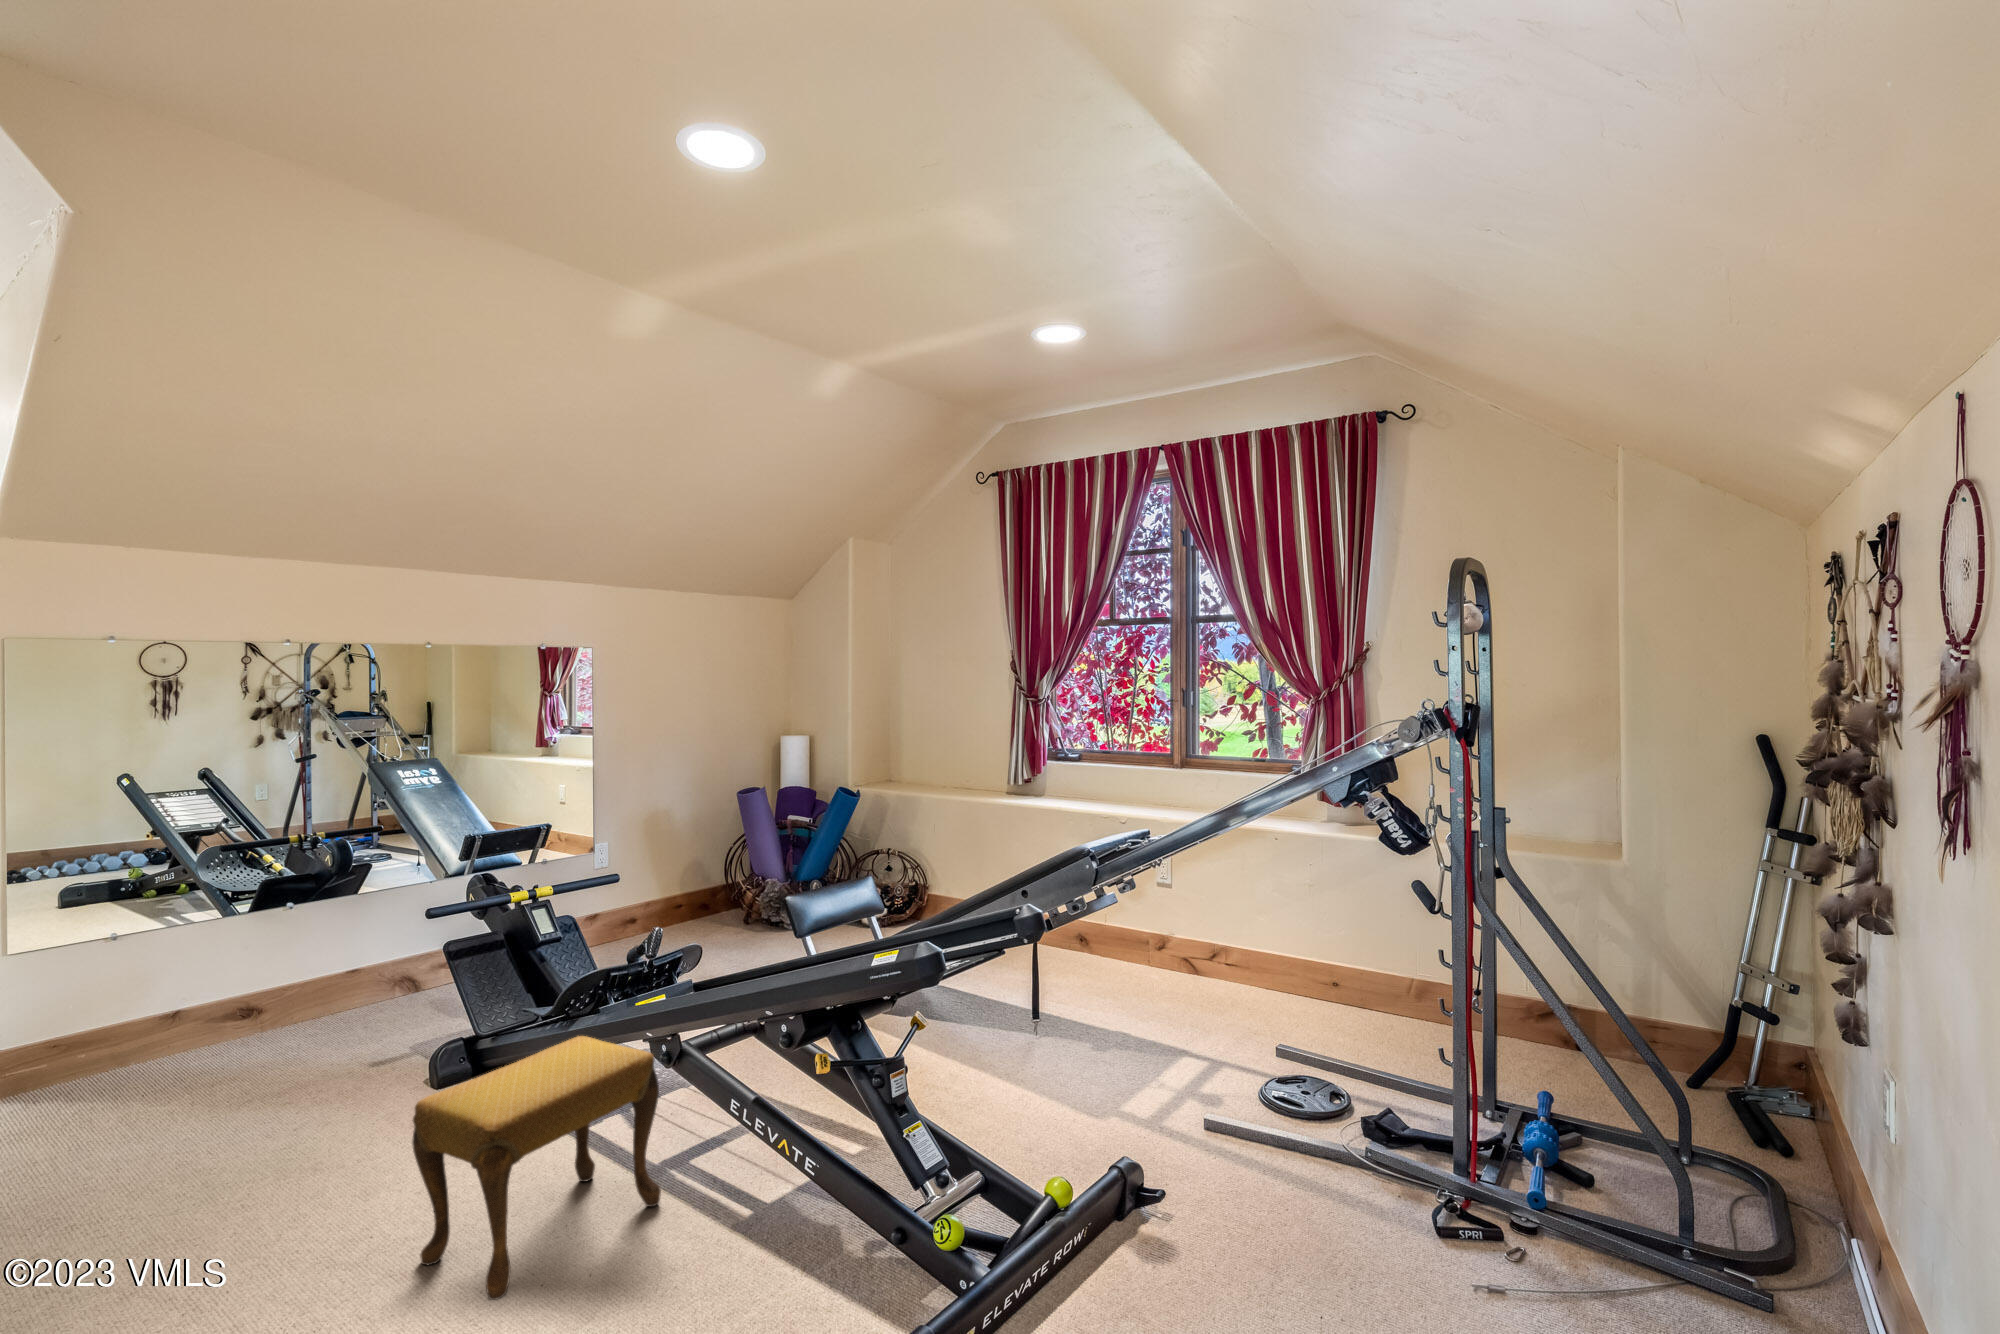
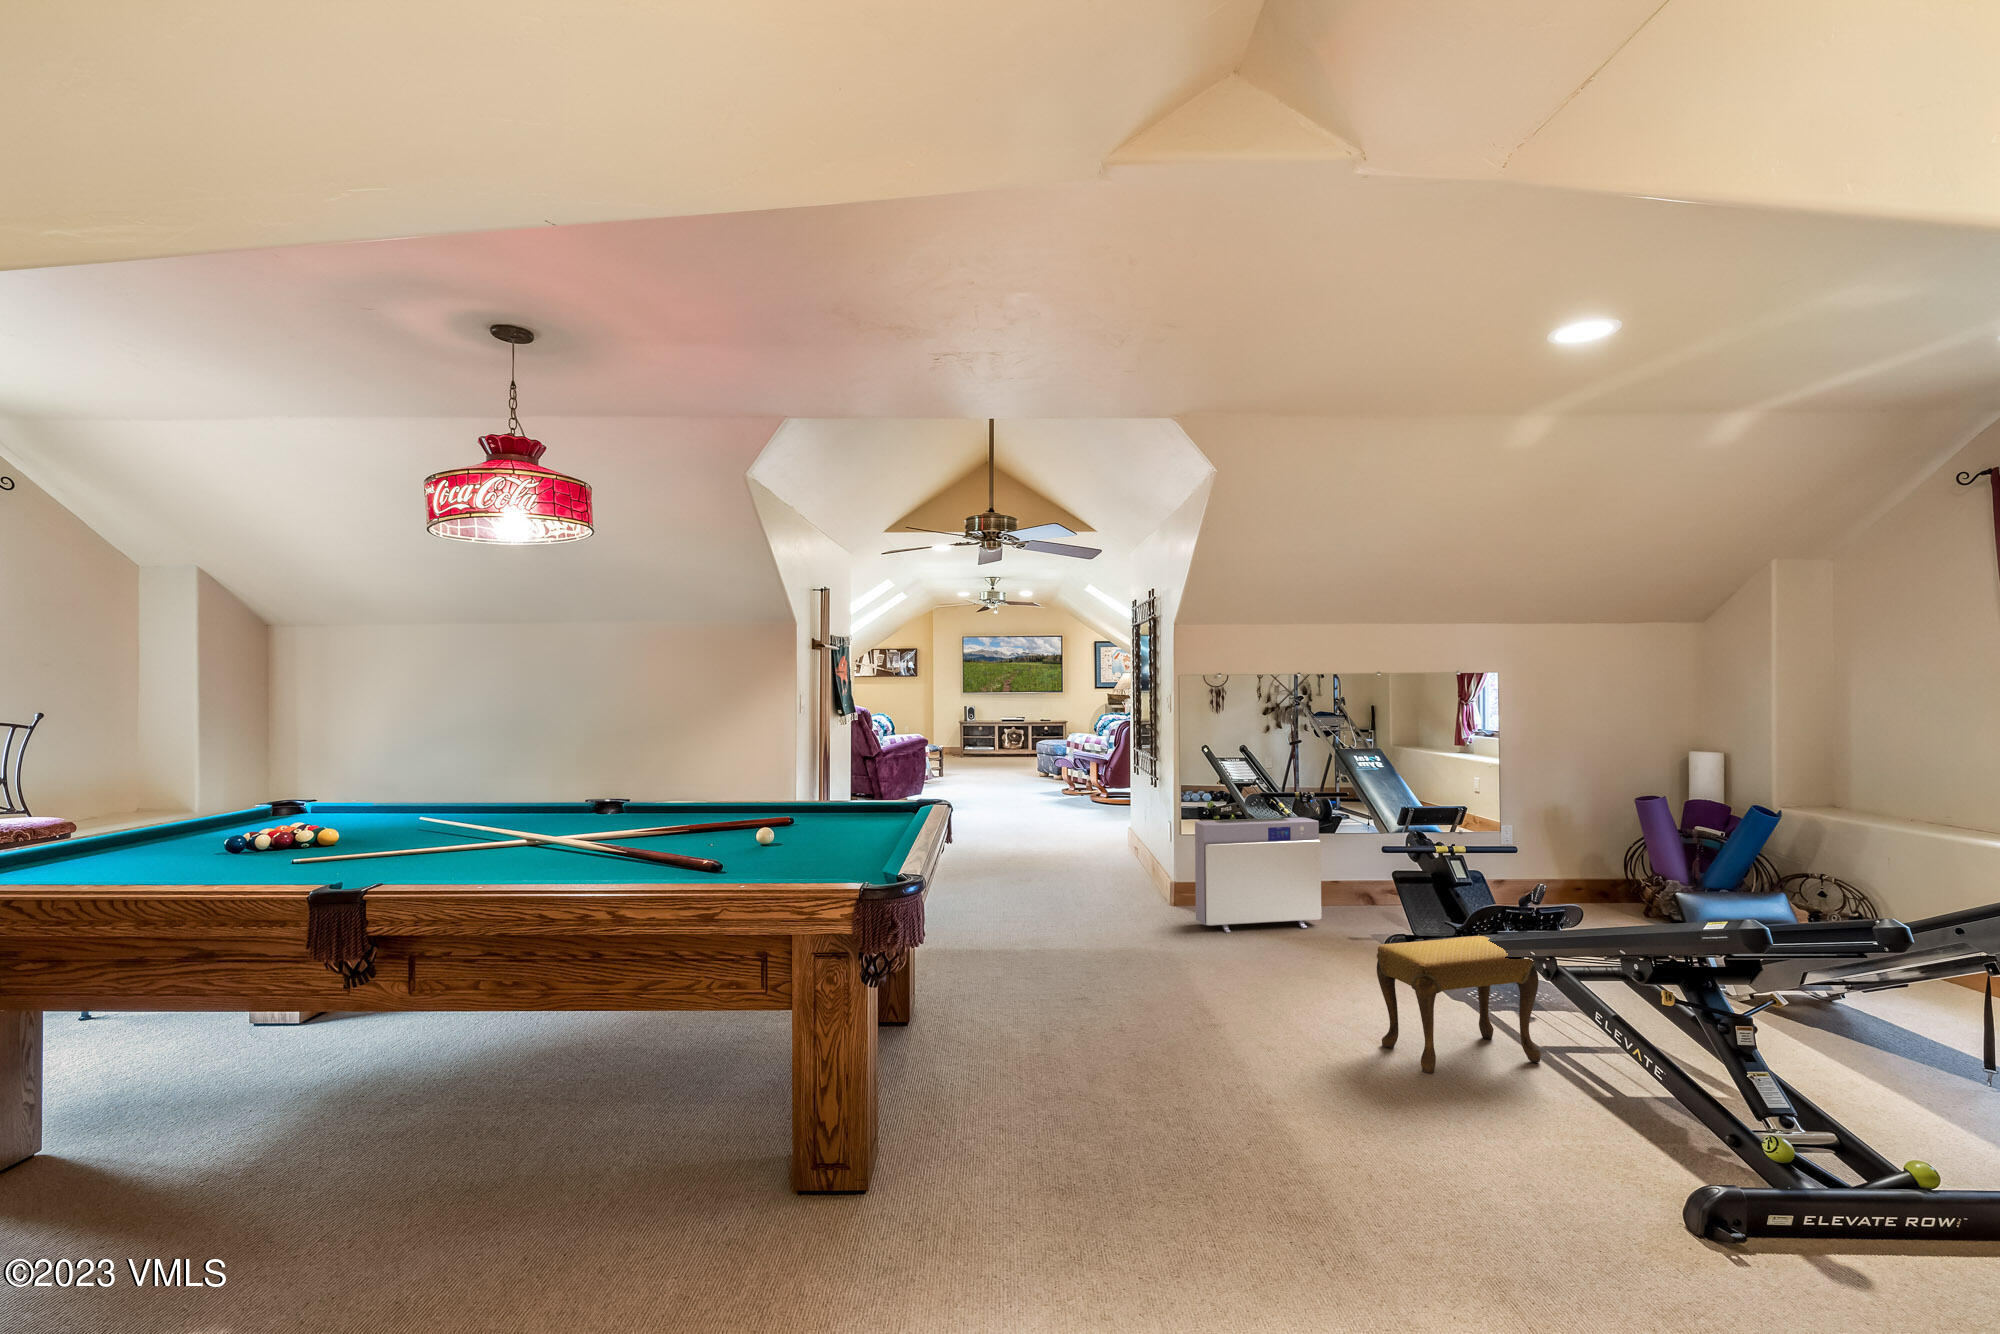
air purifier: none [94,871,341,1084] -> present [1195,817,1321,933]

